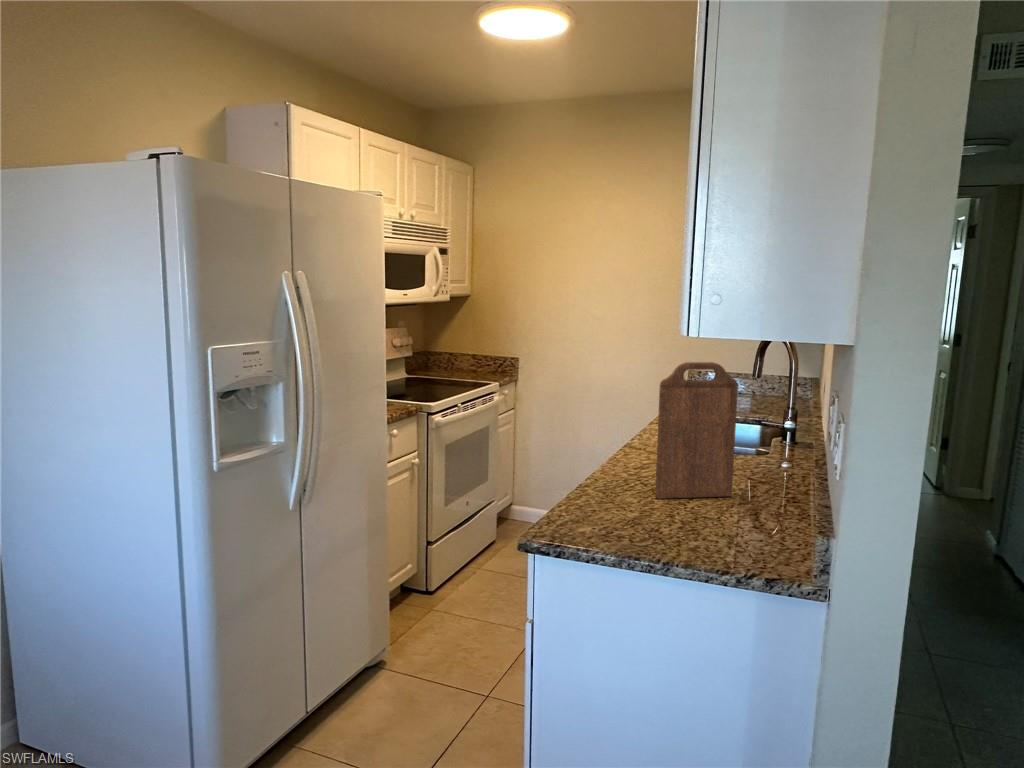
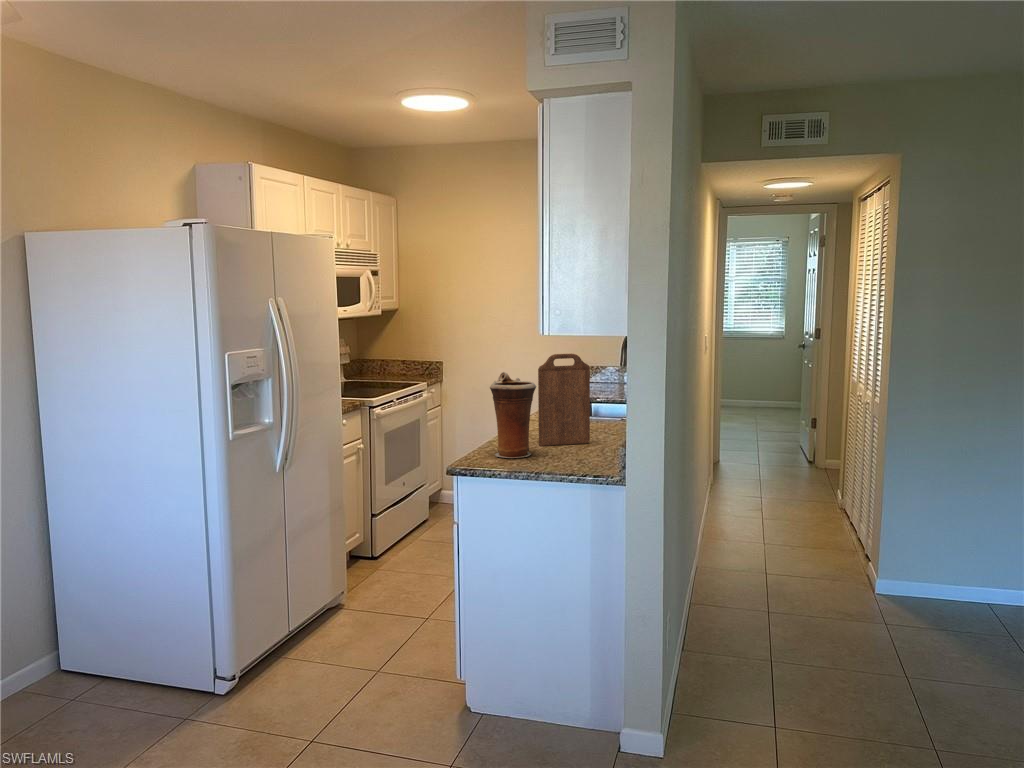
vase: none [588,388,661,525] -> present [490,372,536,458]

